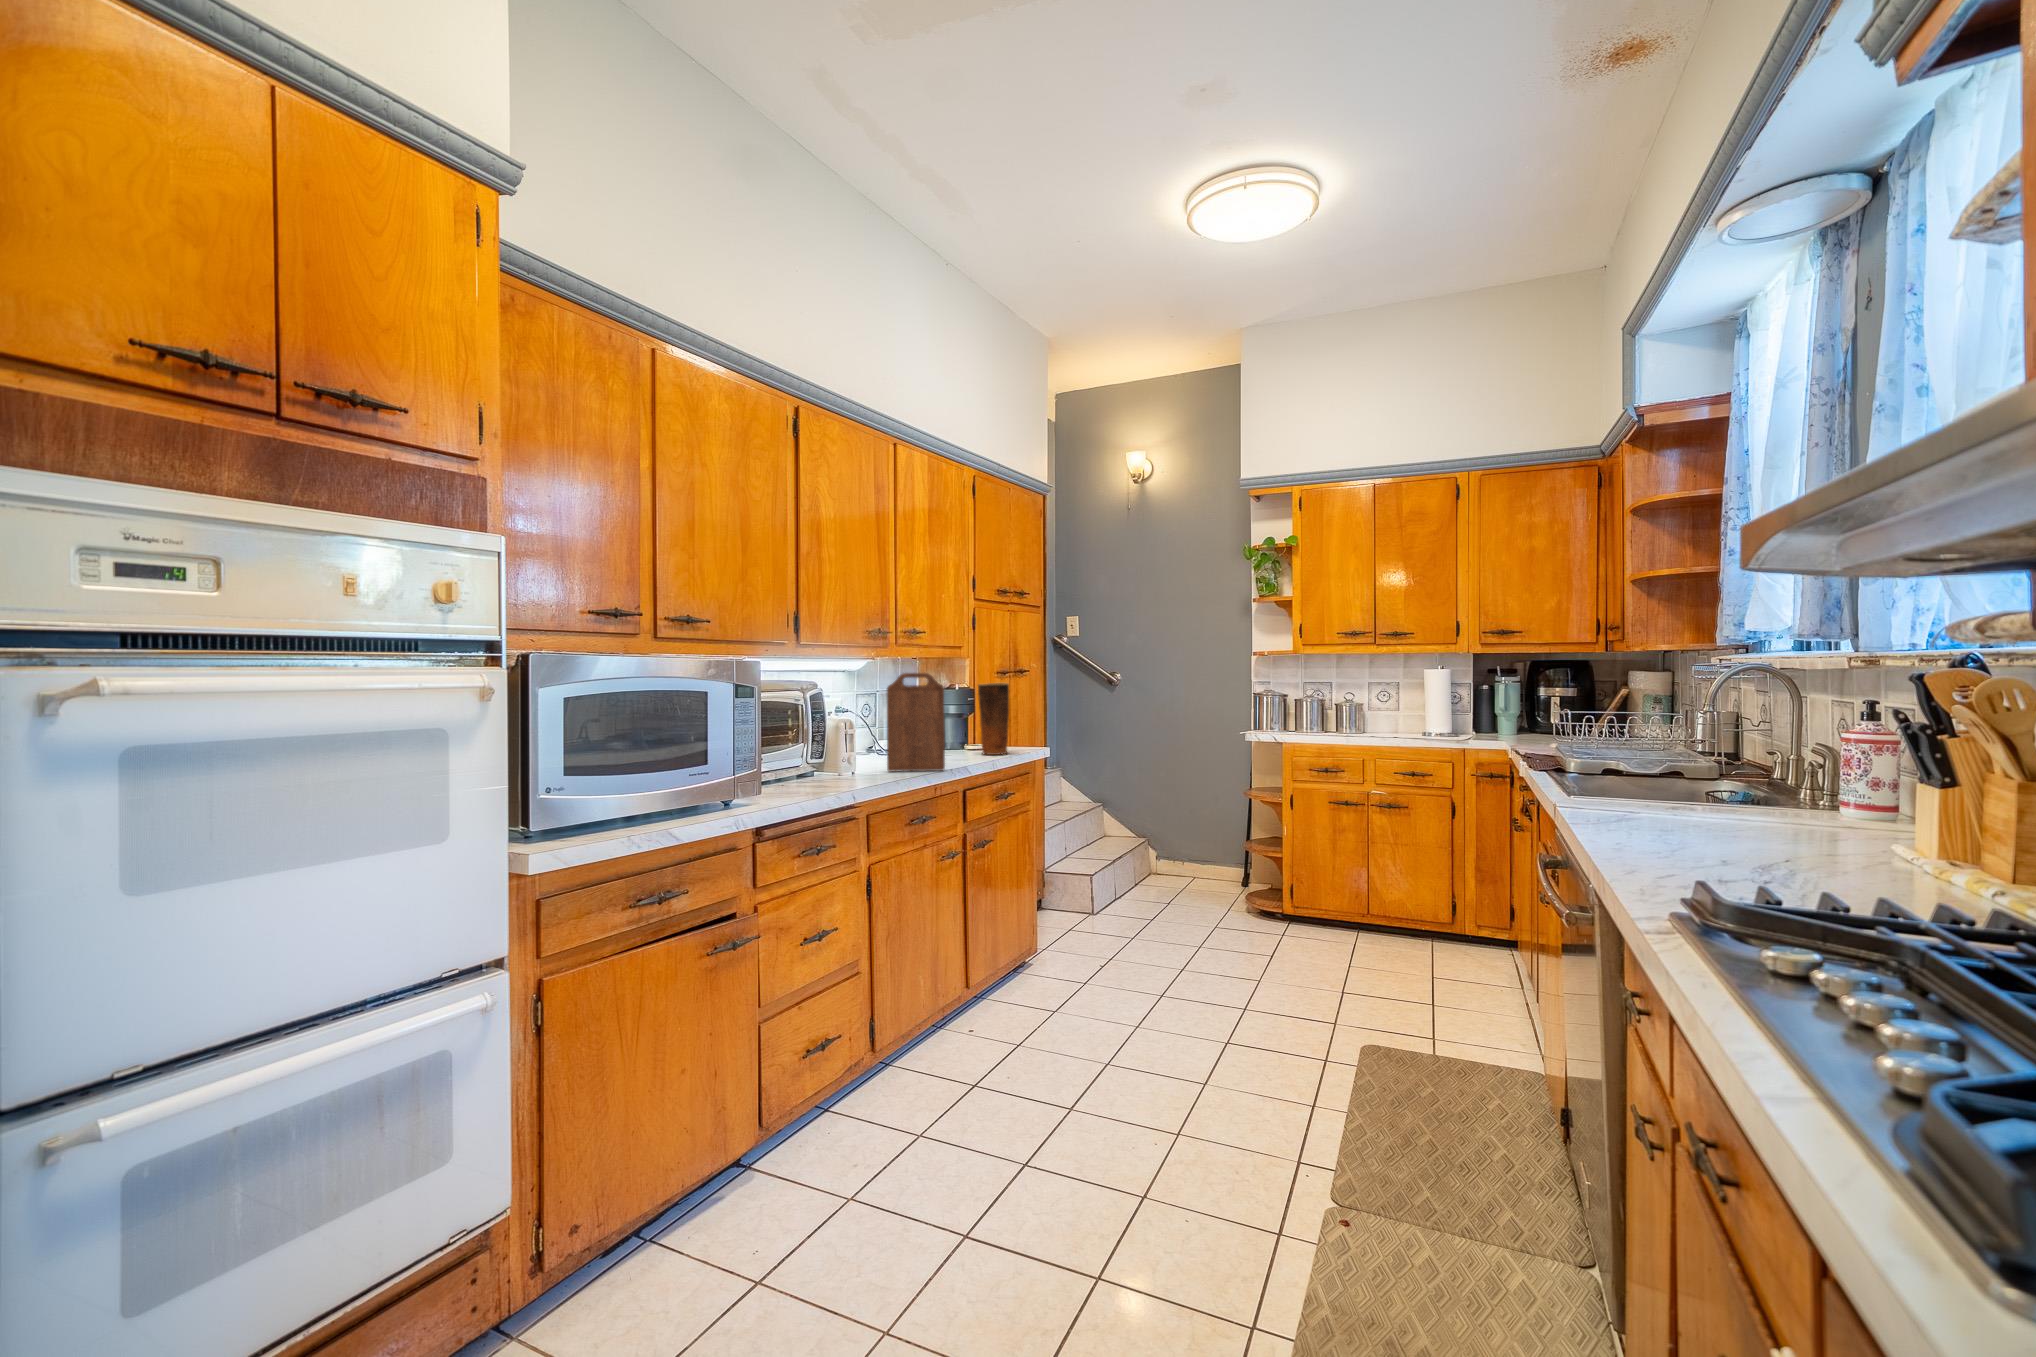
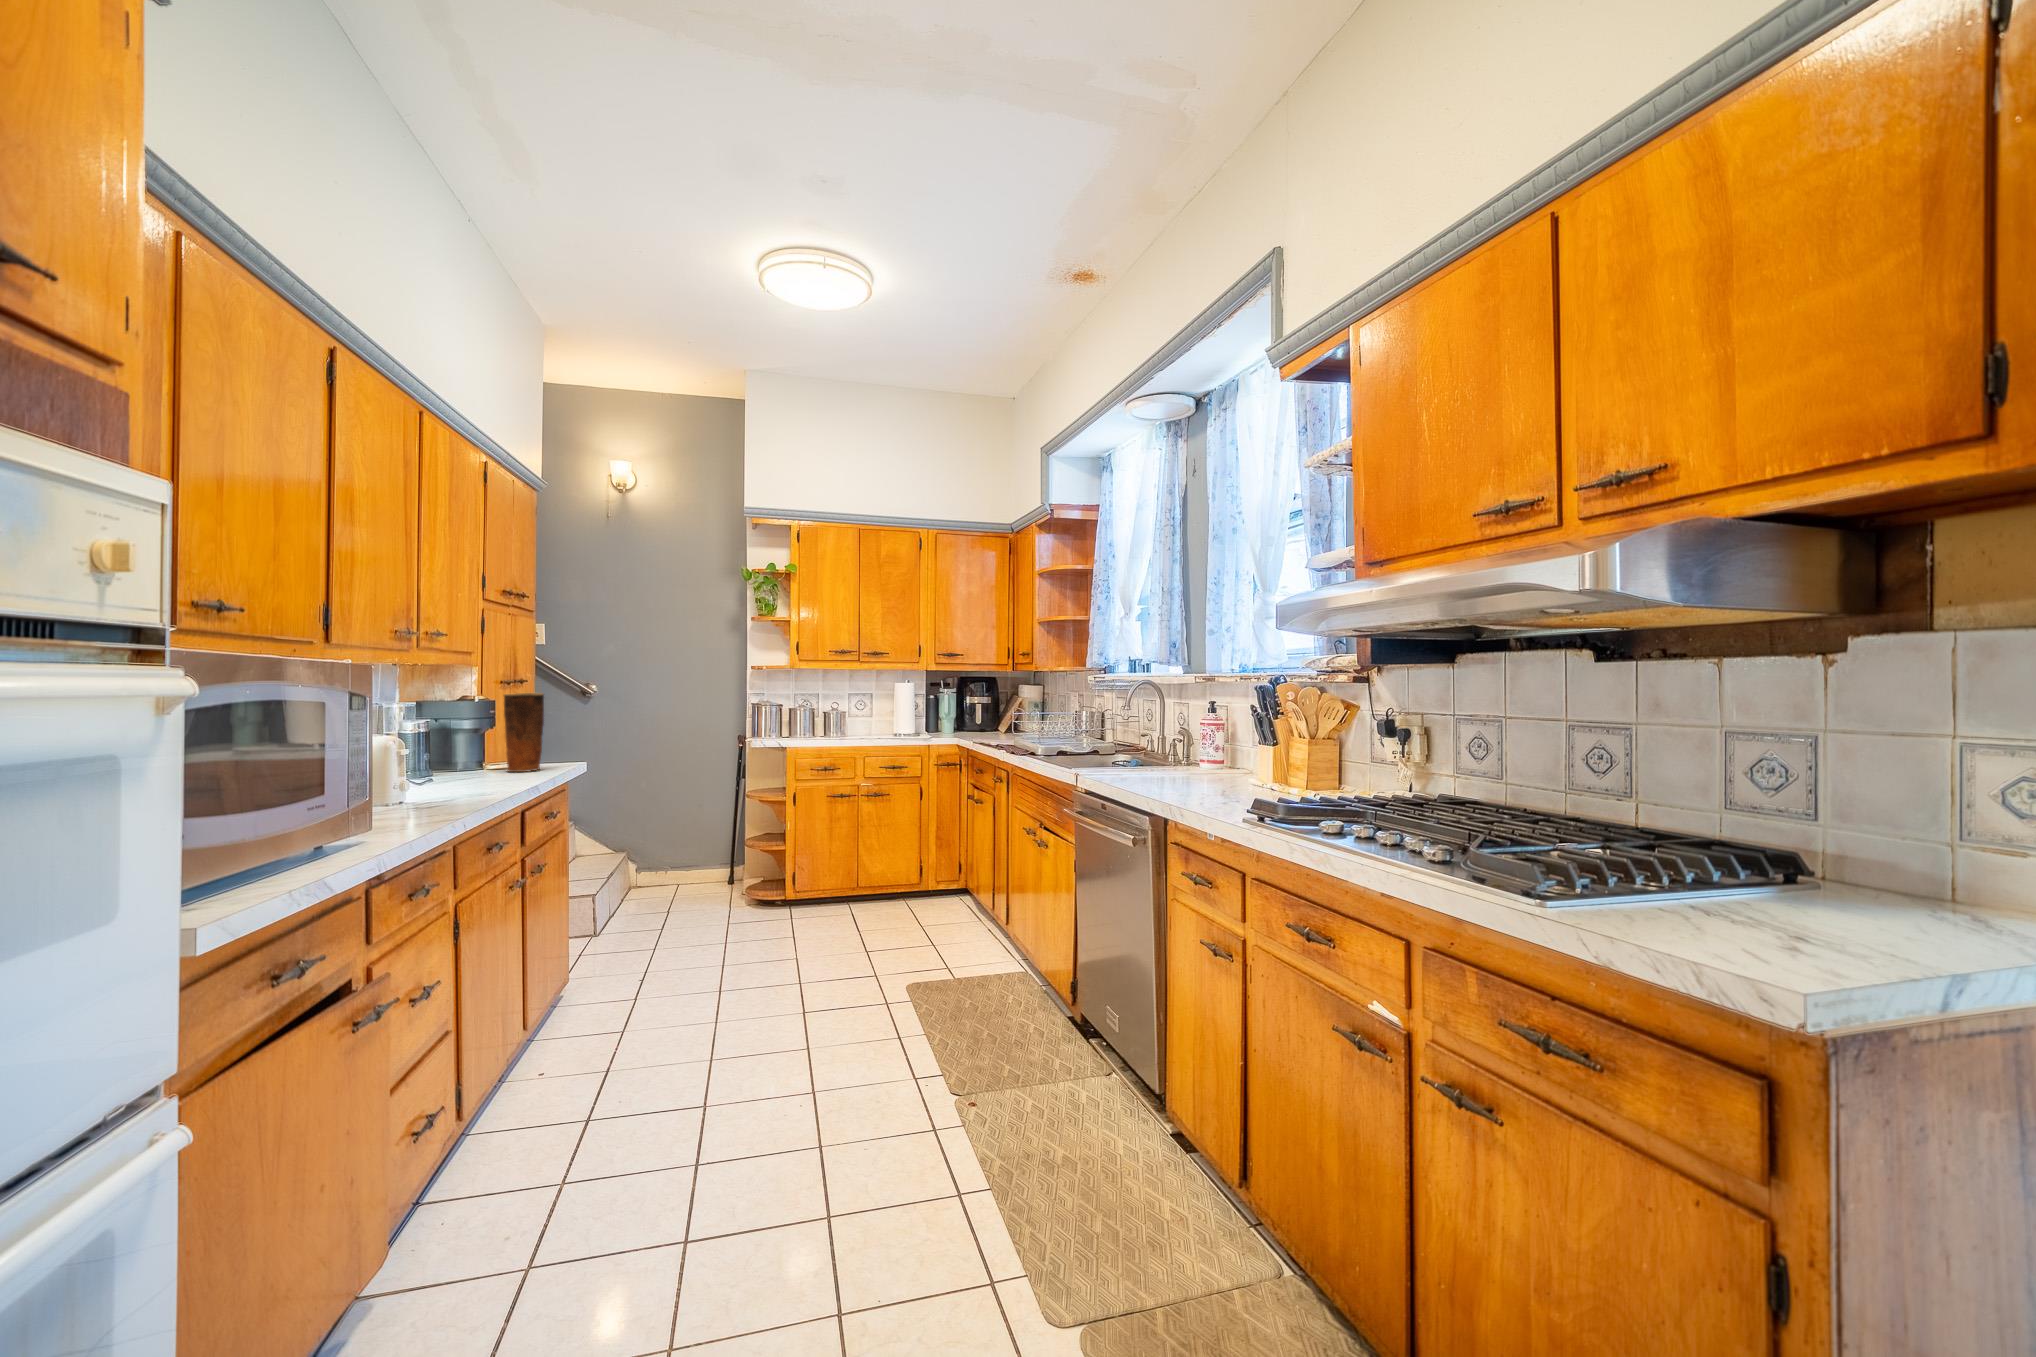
cutting board: present [887,673,945,772] -> none [426,679,507,796]

